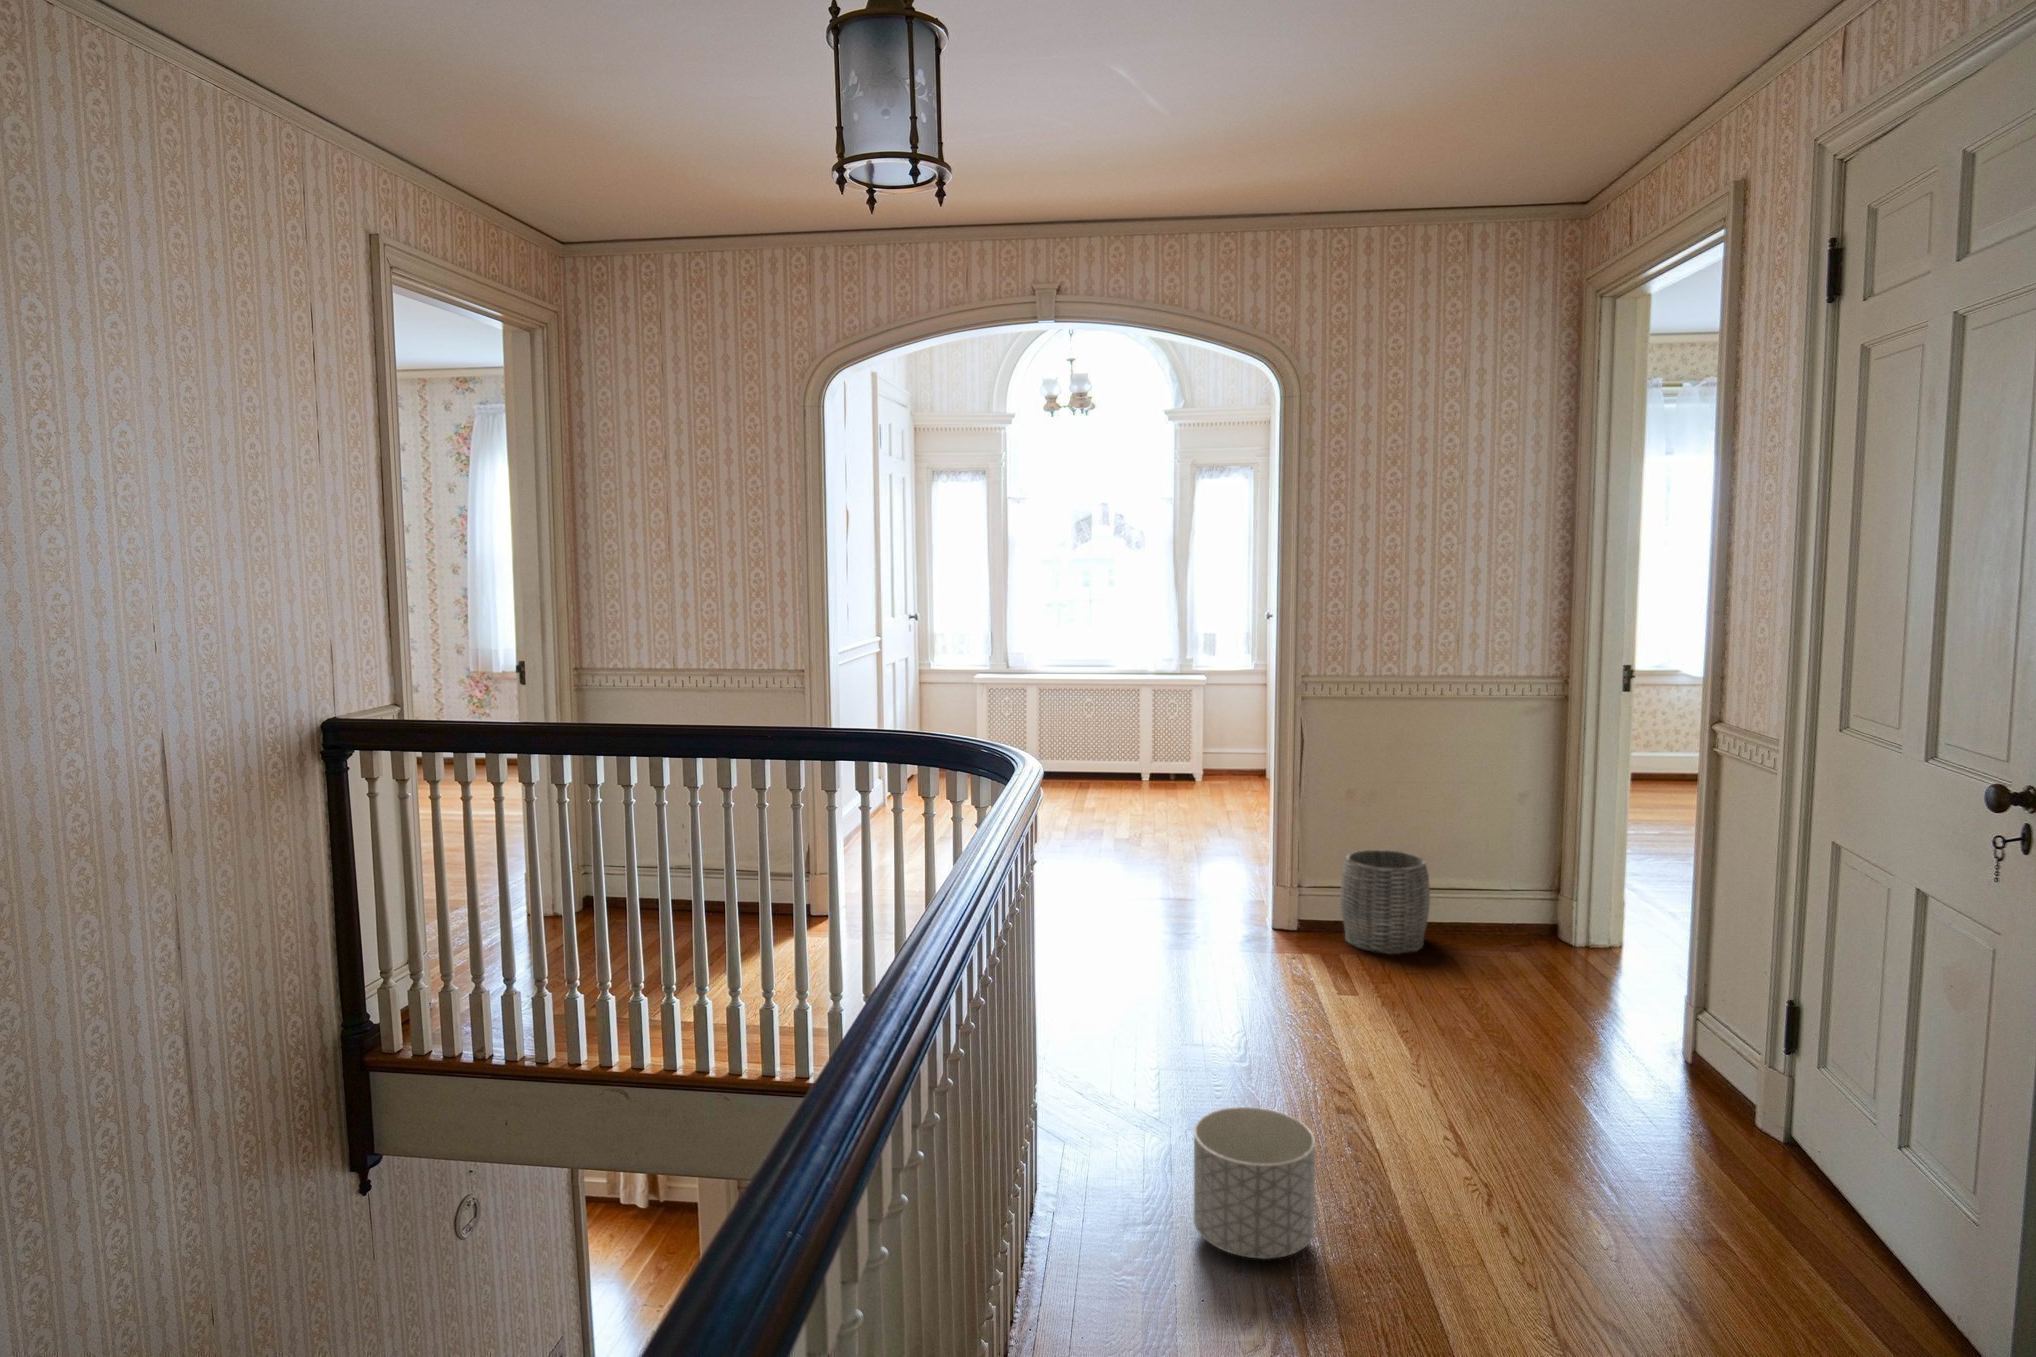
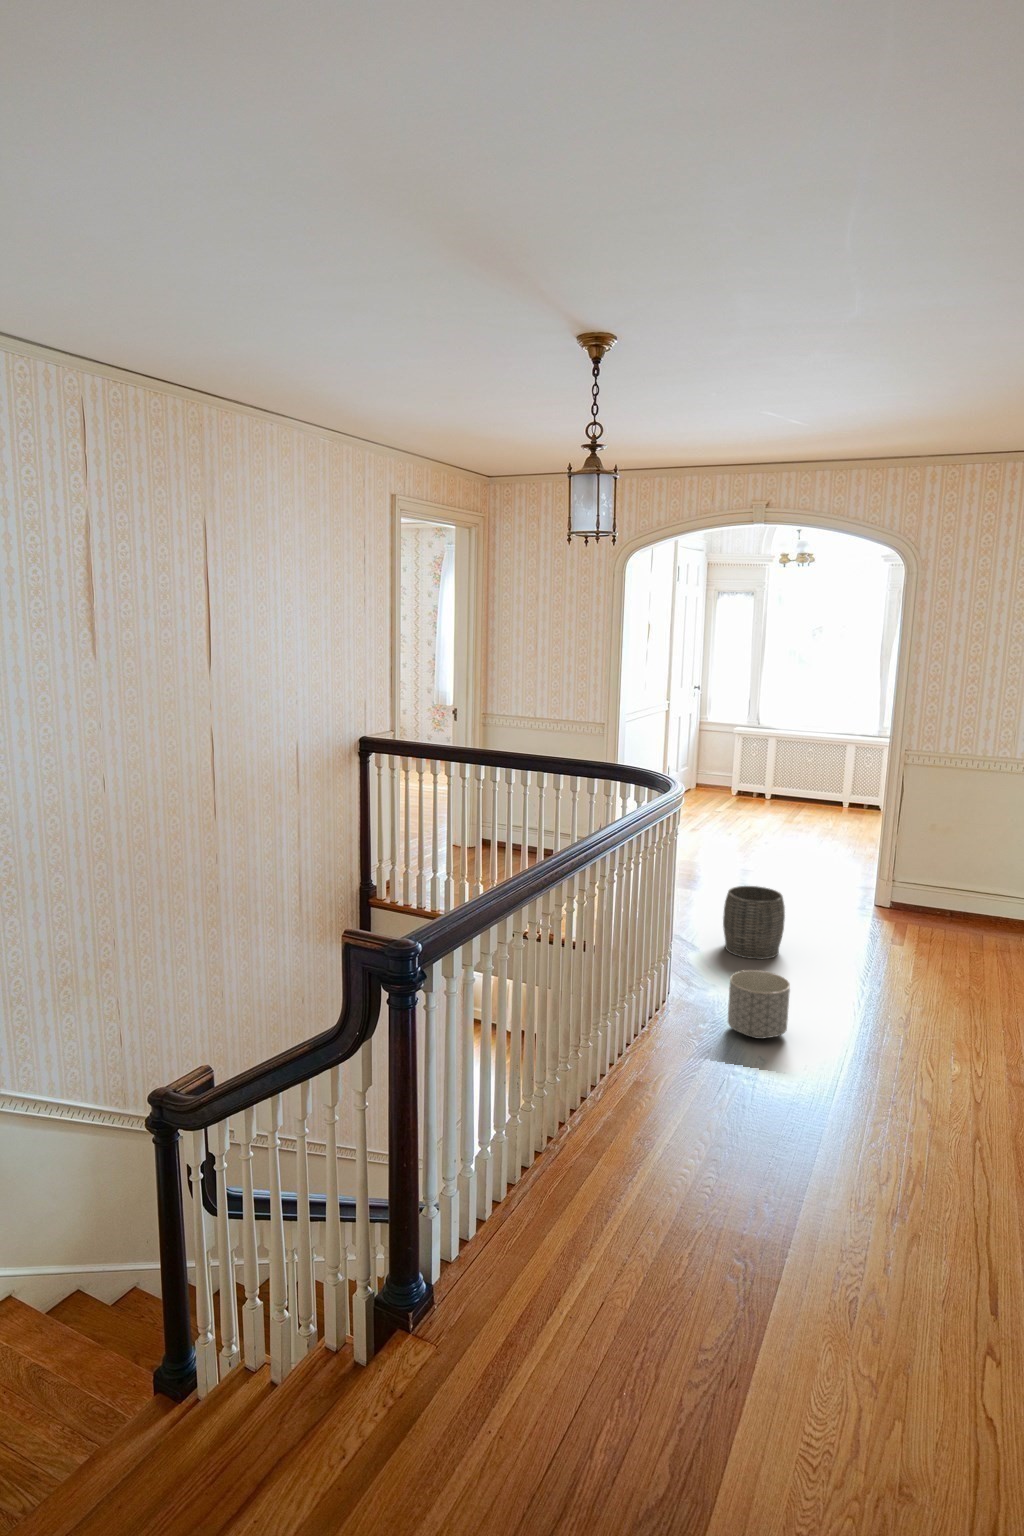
woven basket: present [1341,850,1430,954] -> present [723,886,785,959]

